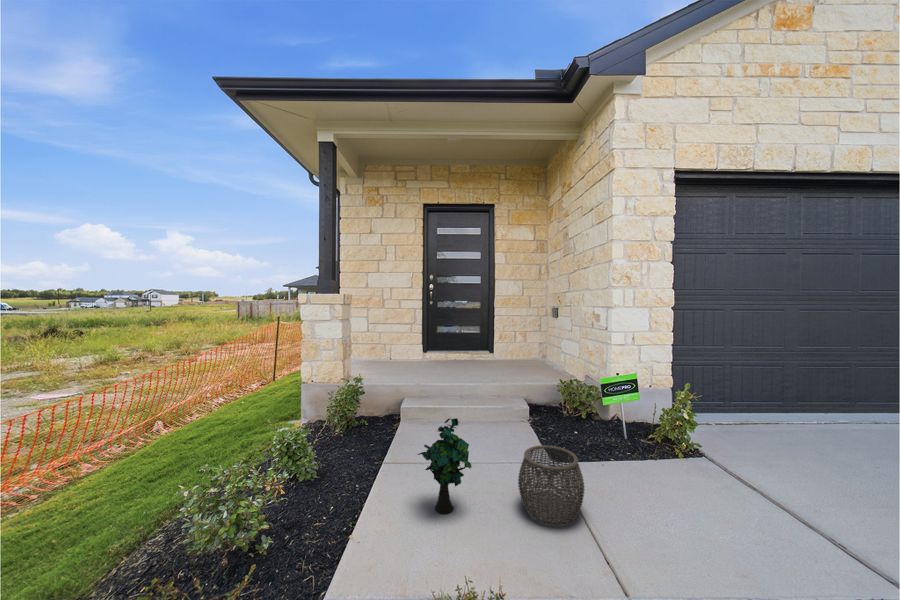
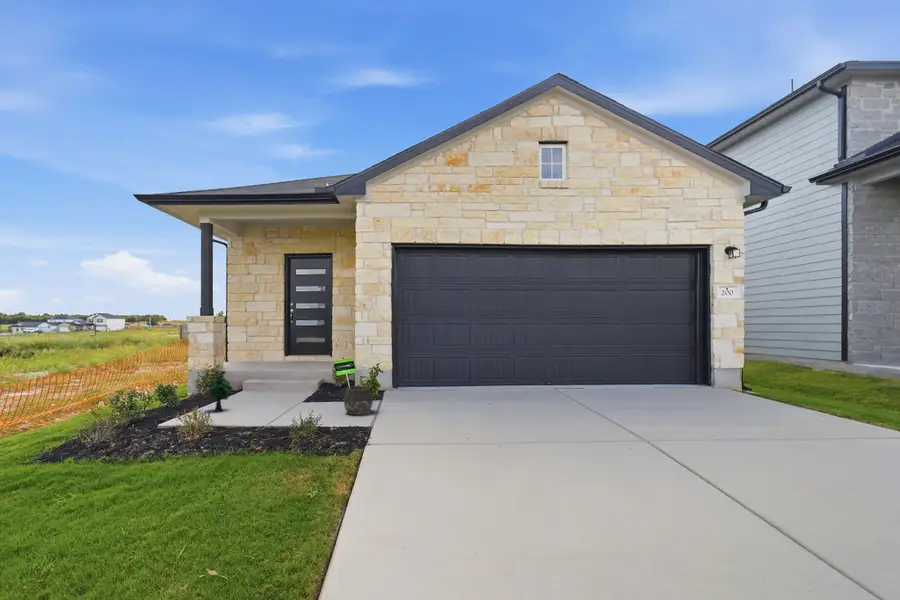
woven basket: present [518,445,585,525] -> present [344,386,373,415]

